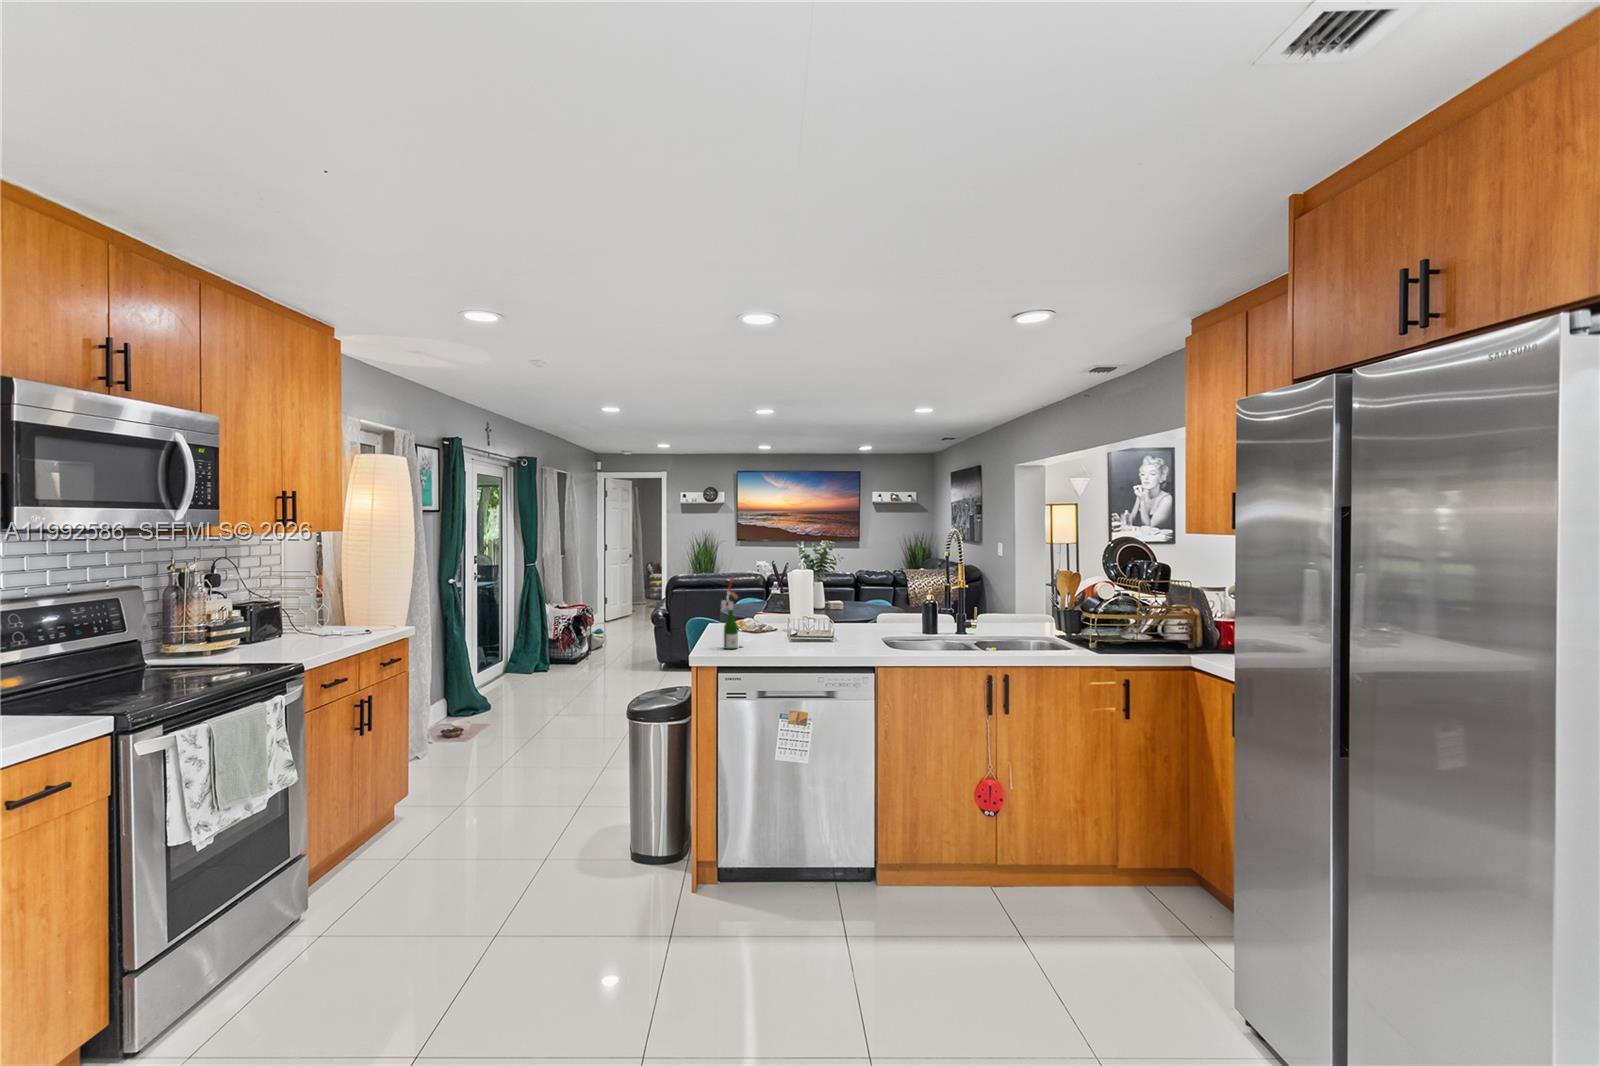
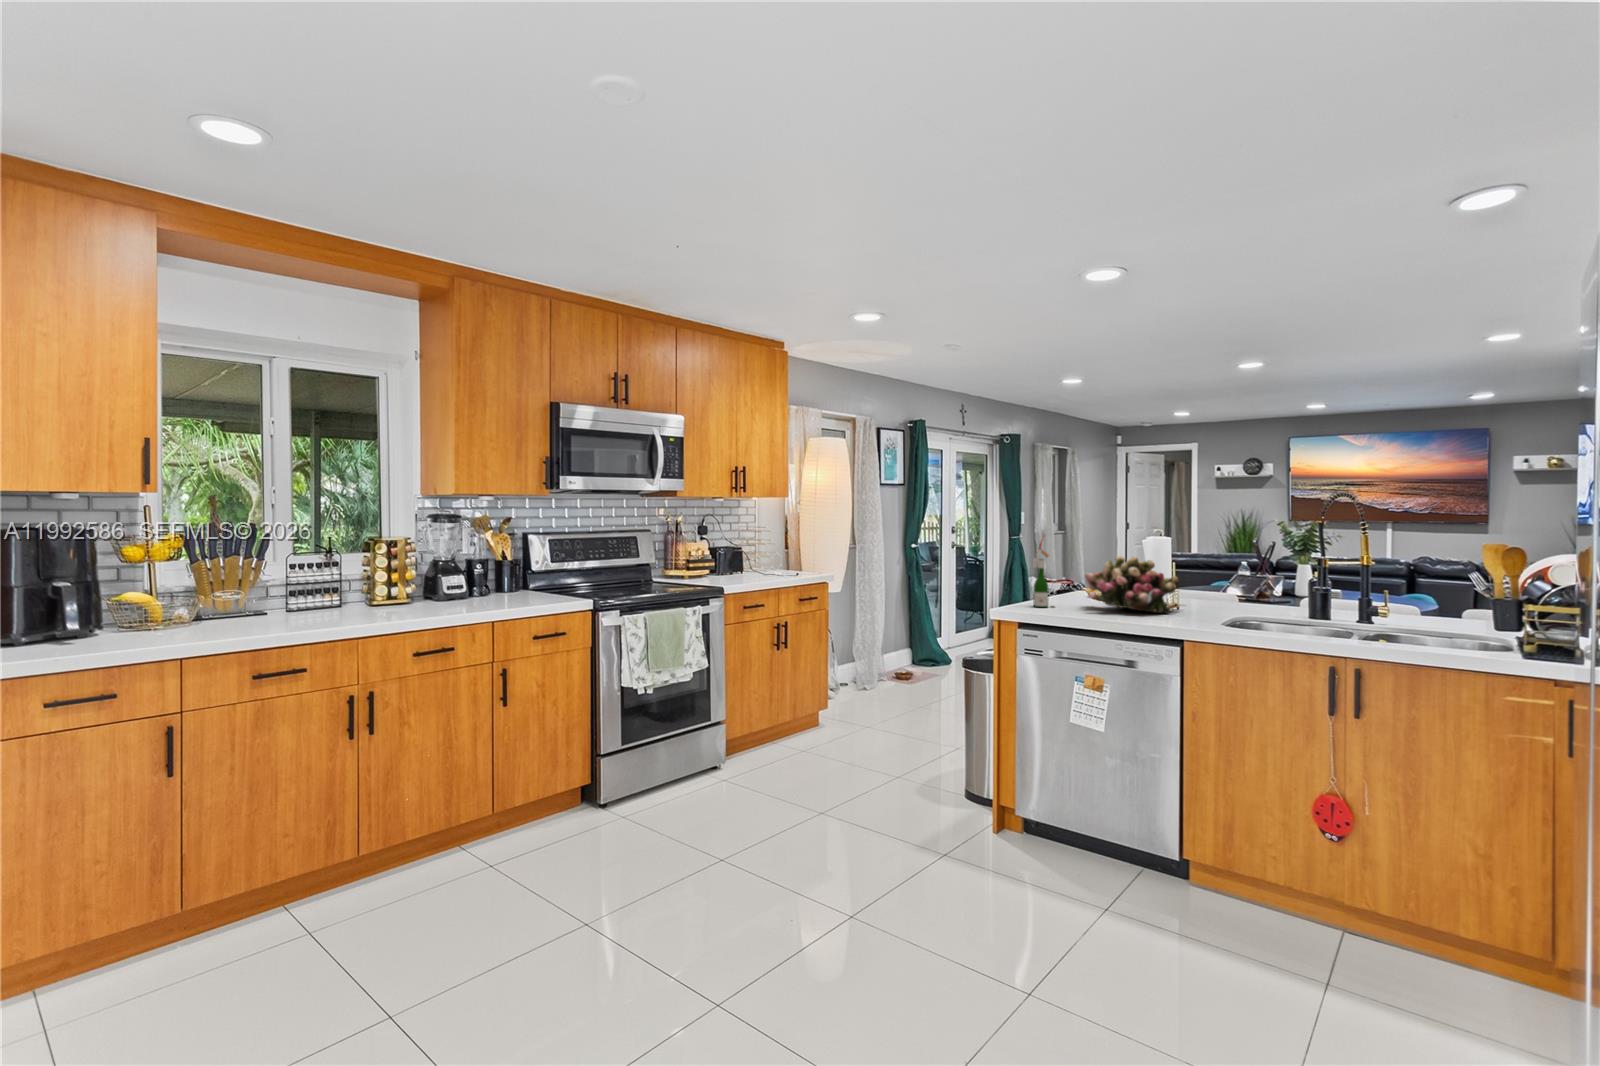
flower arrangement: none [765,592,845,644] -> present [1085,555,1179,613]

